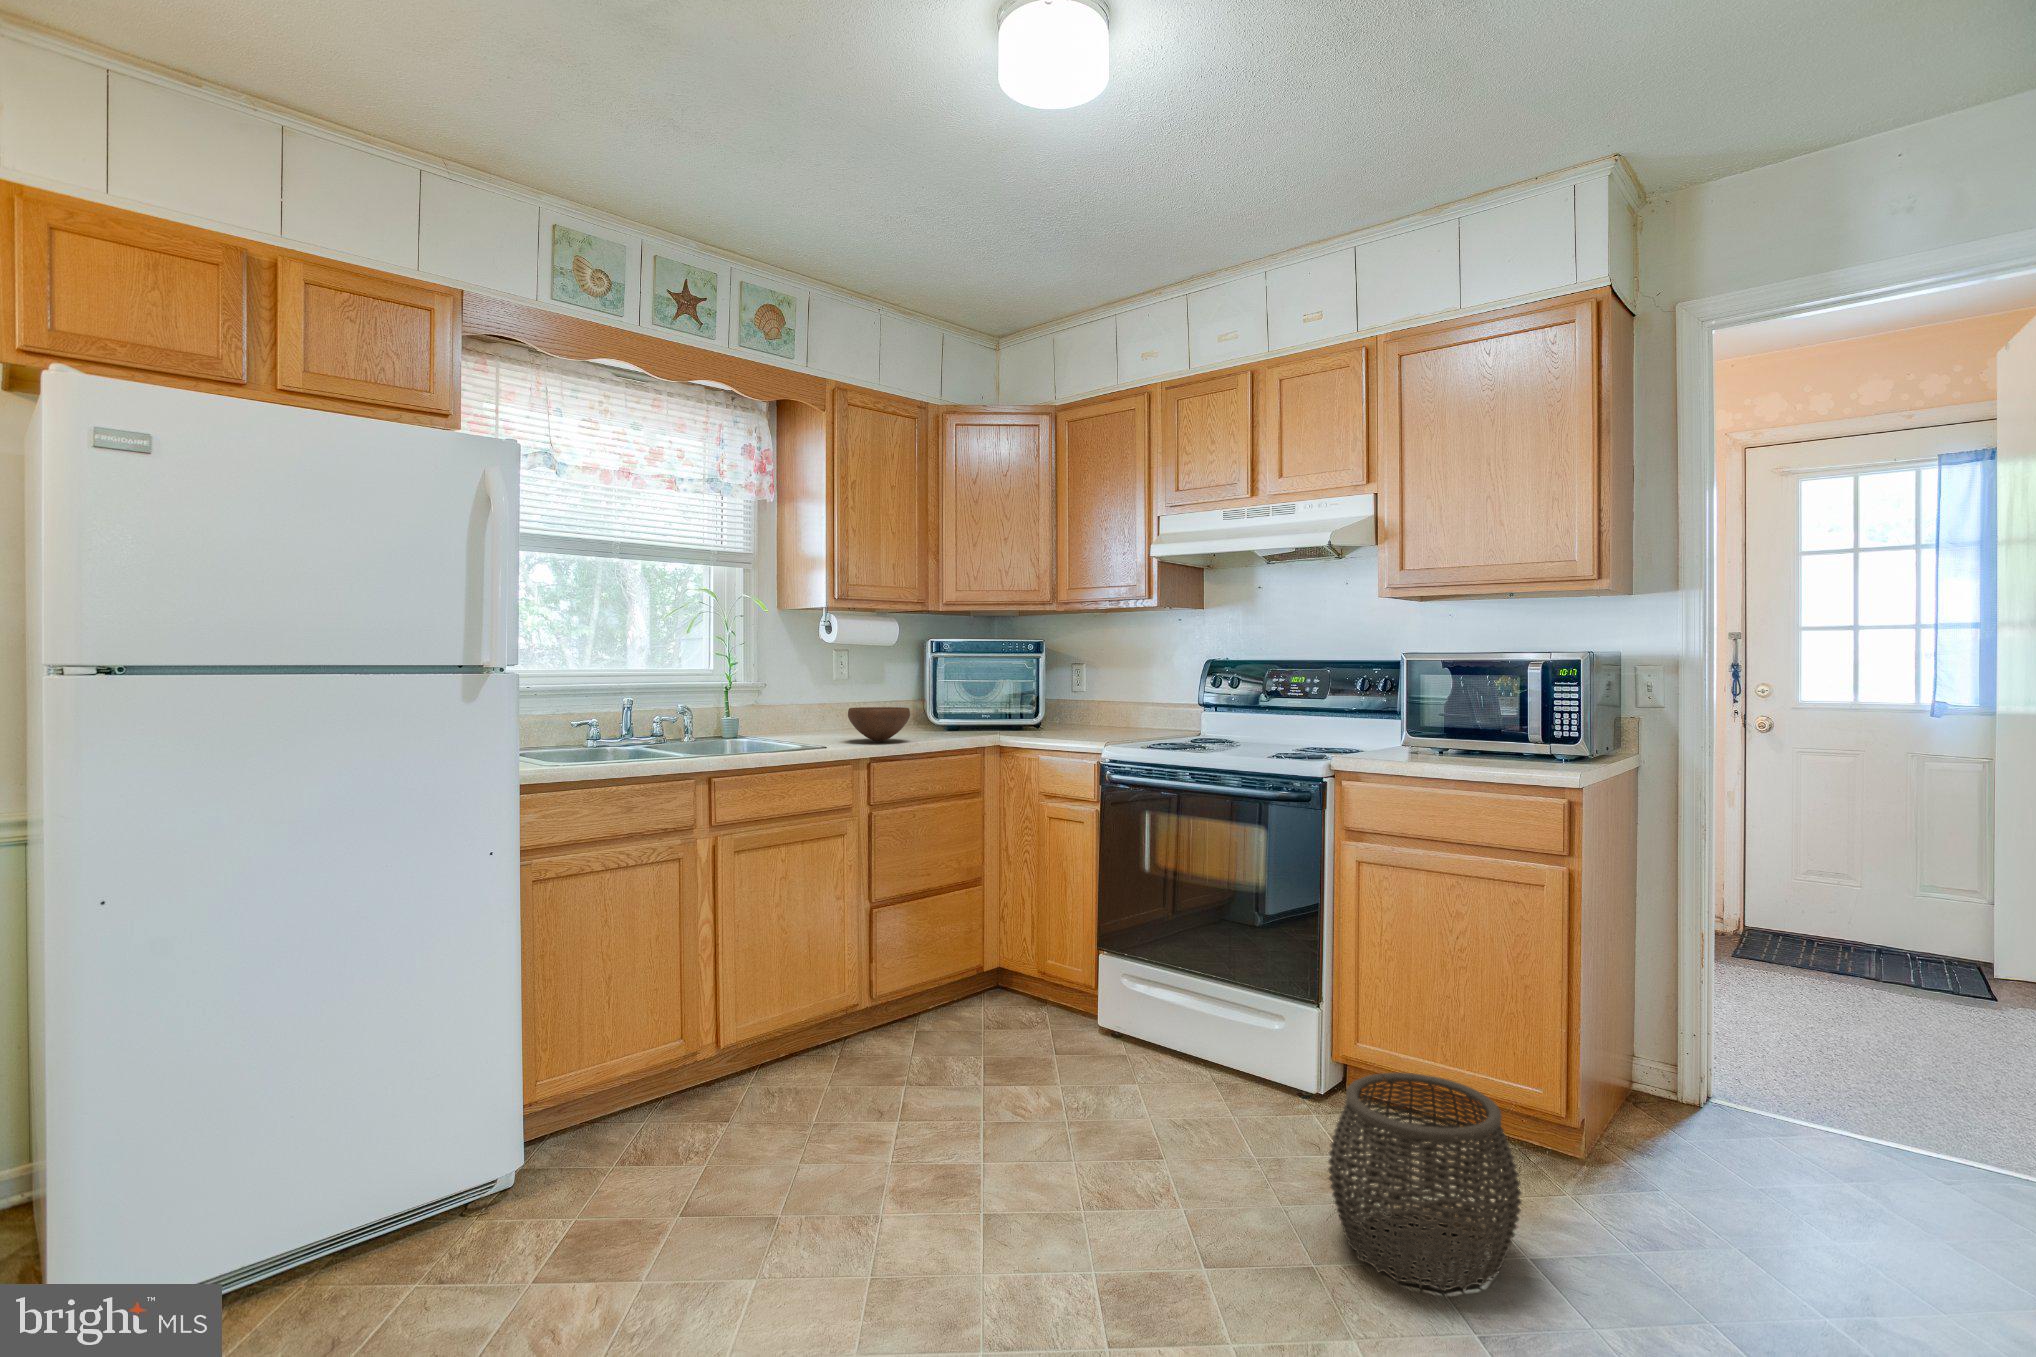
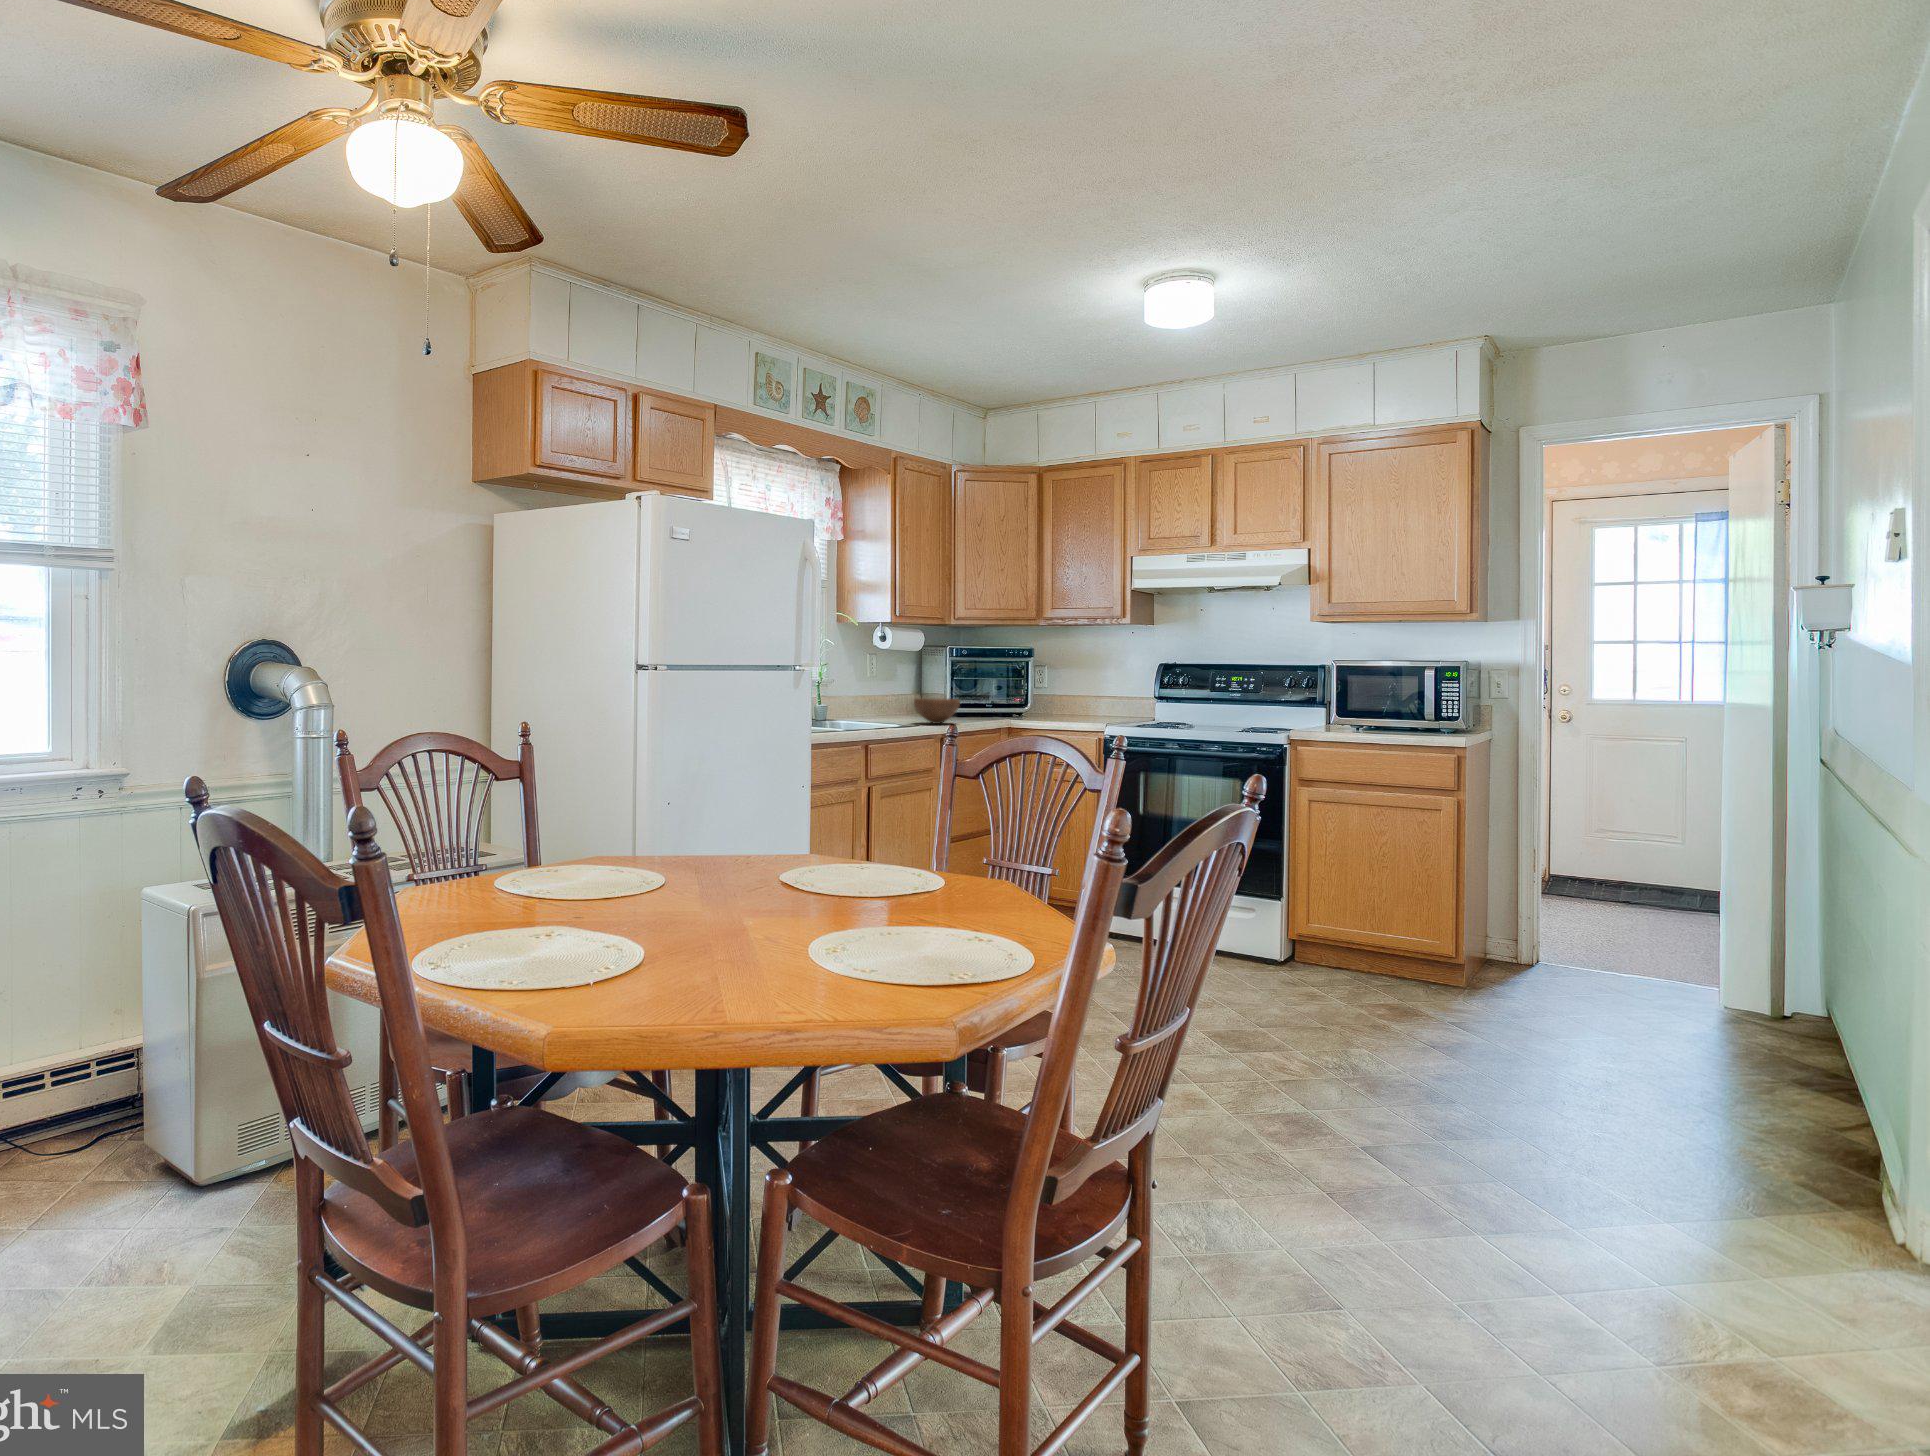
woven basket: present [1328,1073,1521,1291] -> none [1313,928,1437,1050]

